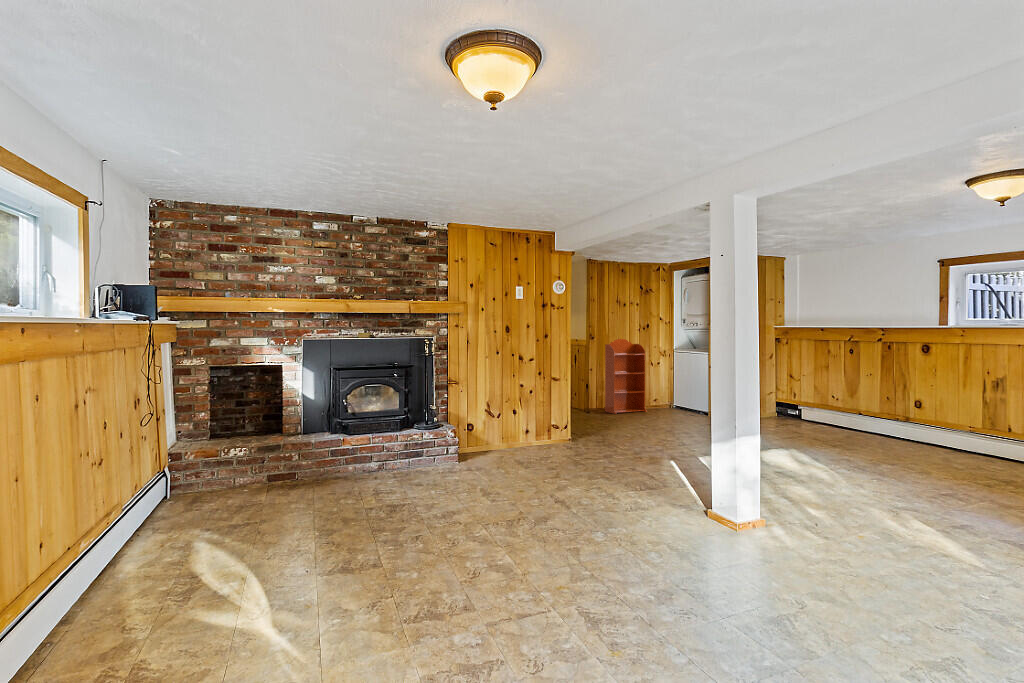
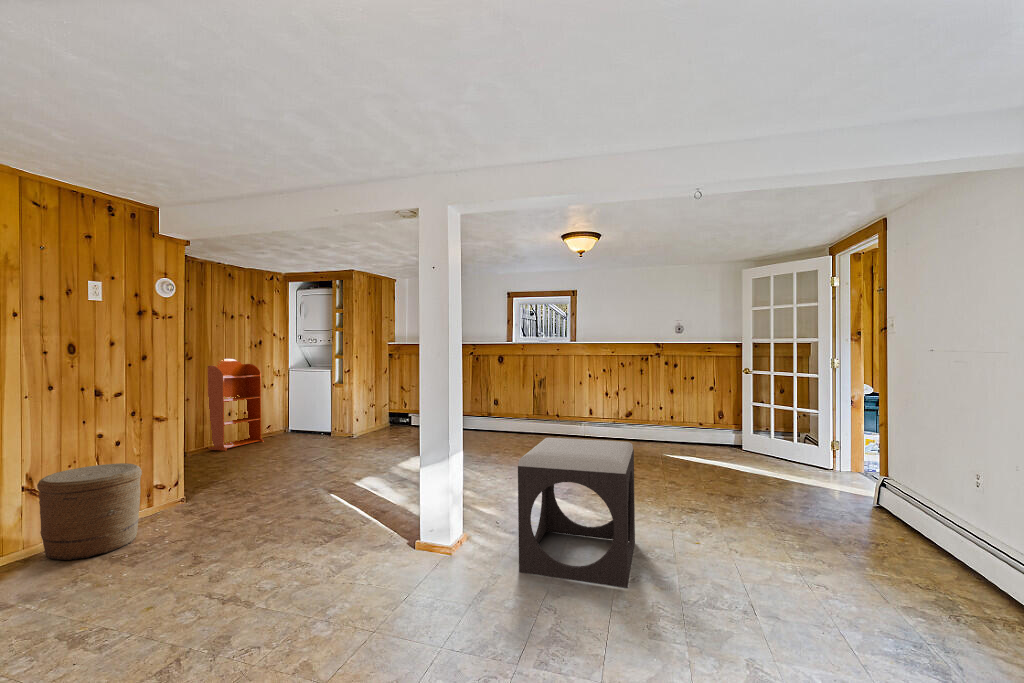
woven basket: none [490,405,538,459] -> present [37,463,142,560]
footstool: none [776,435,958,602] -> present [518,438,635,588]

